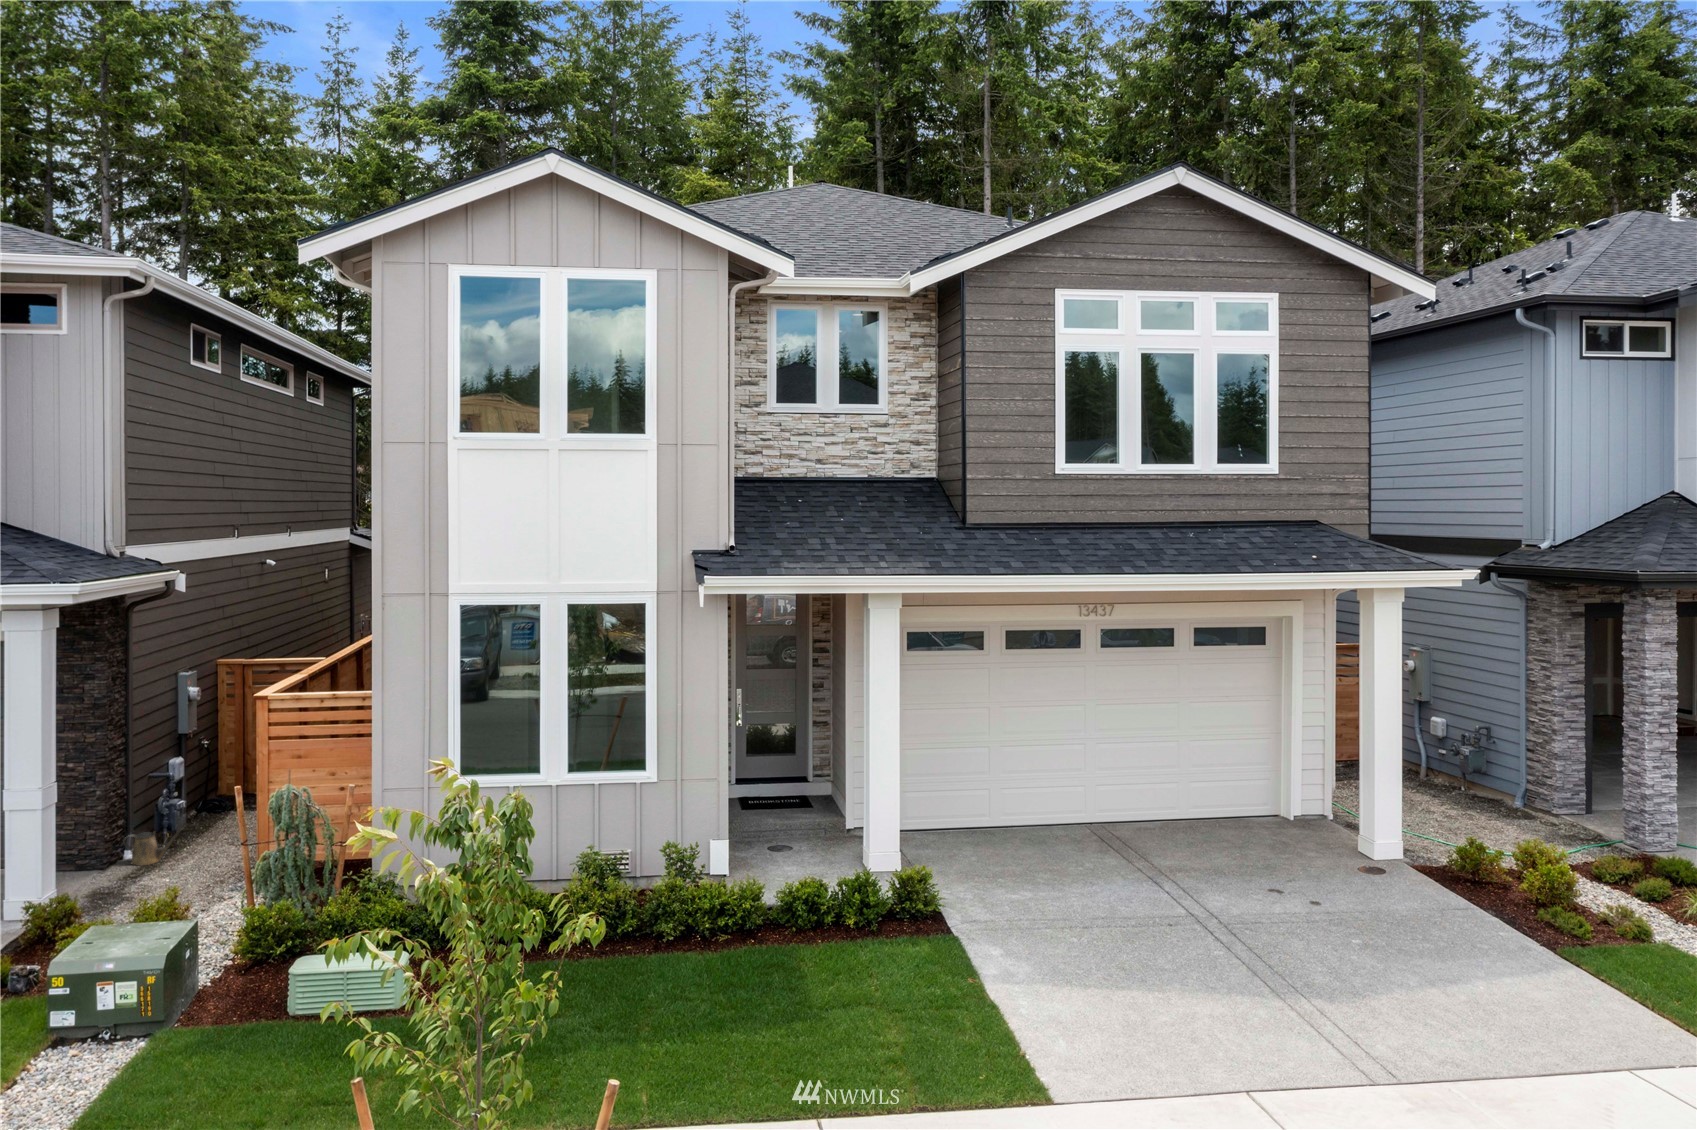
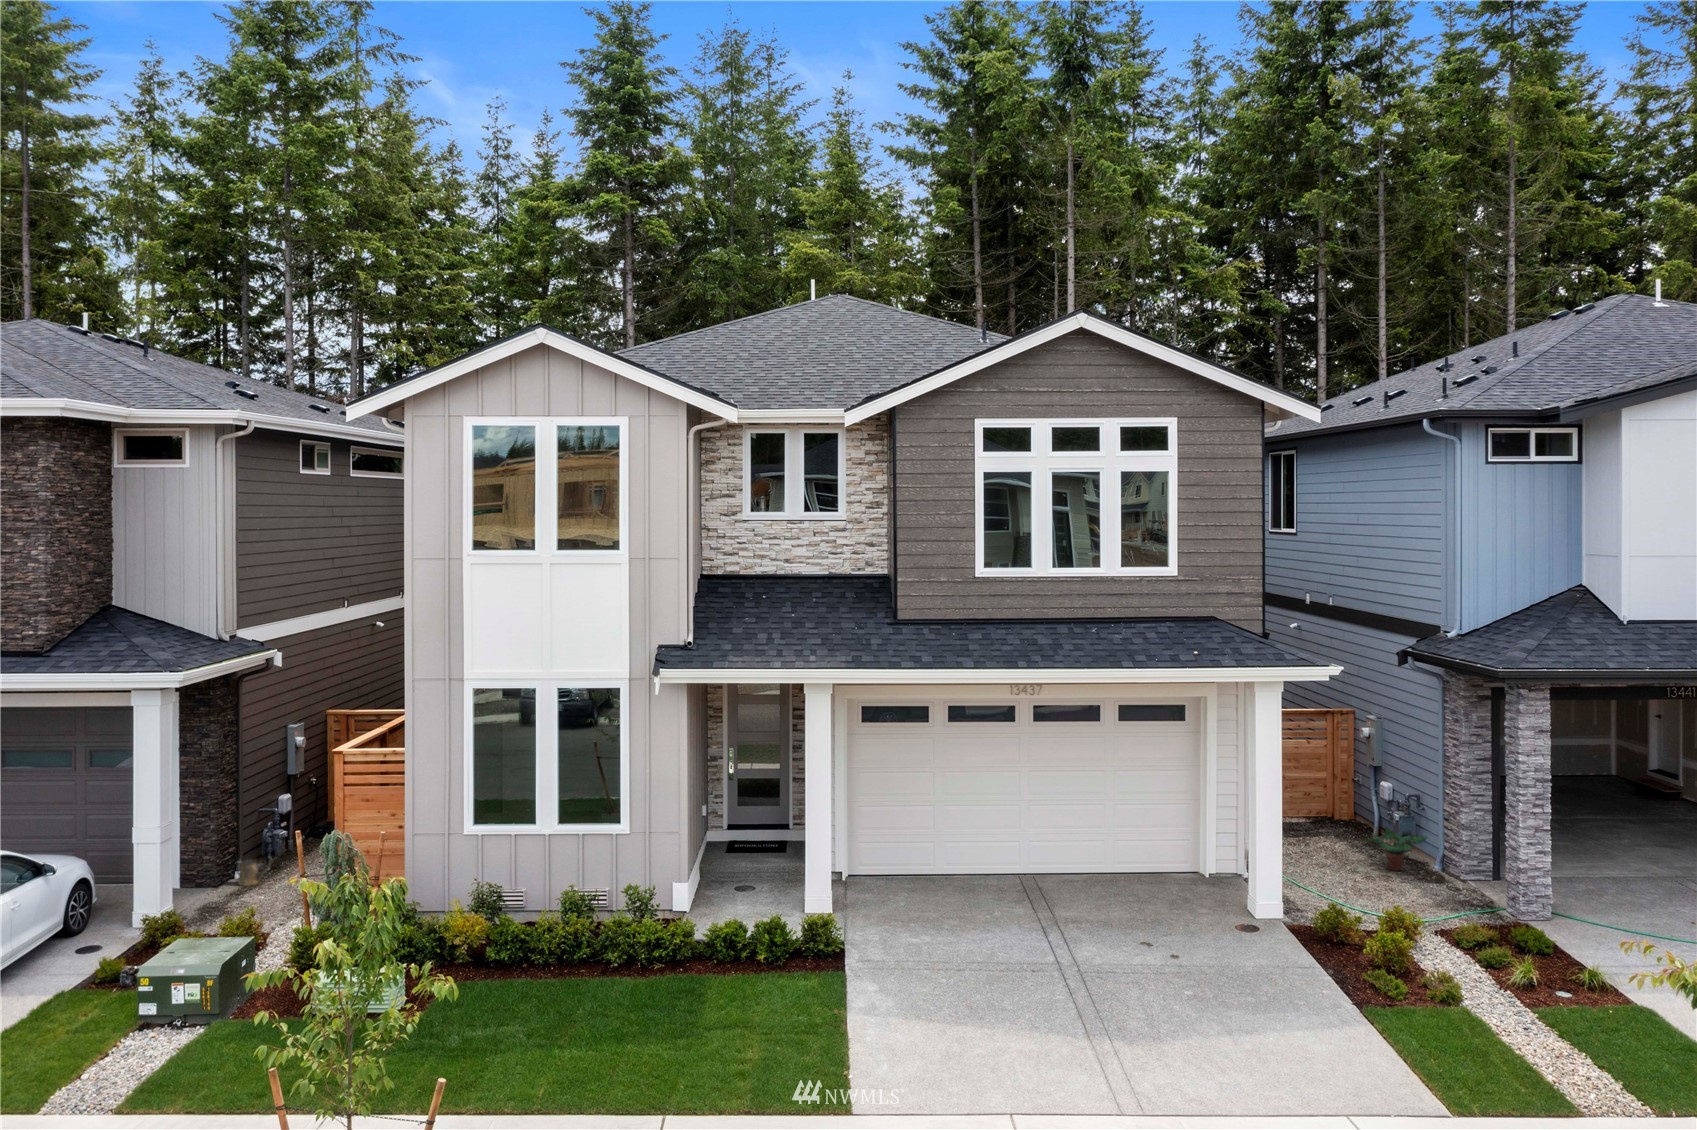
potted plant: none [1440,758,1517,806] -> present [1365,827,1427,871]

